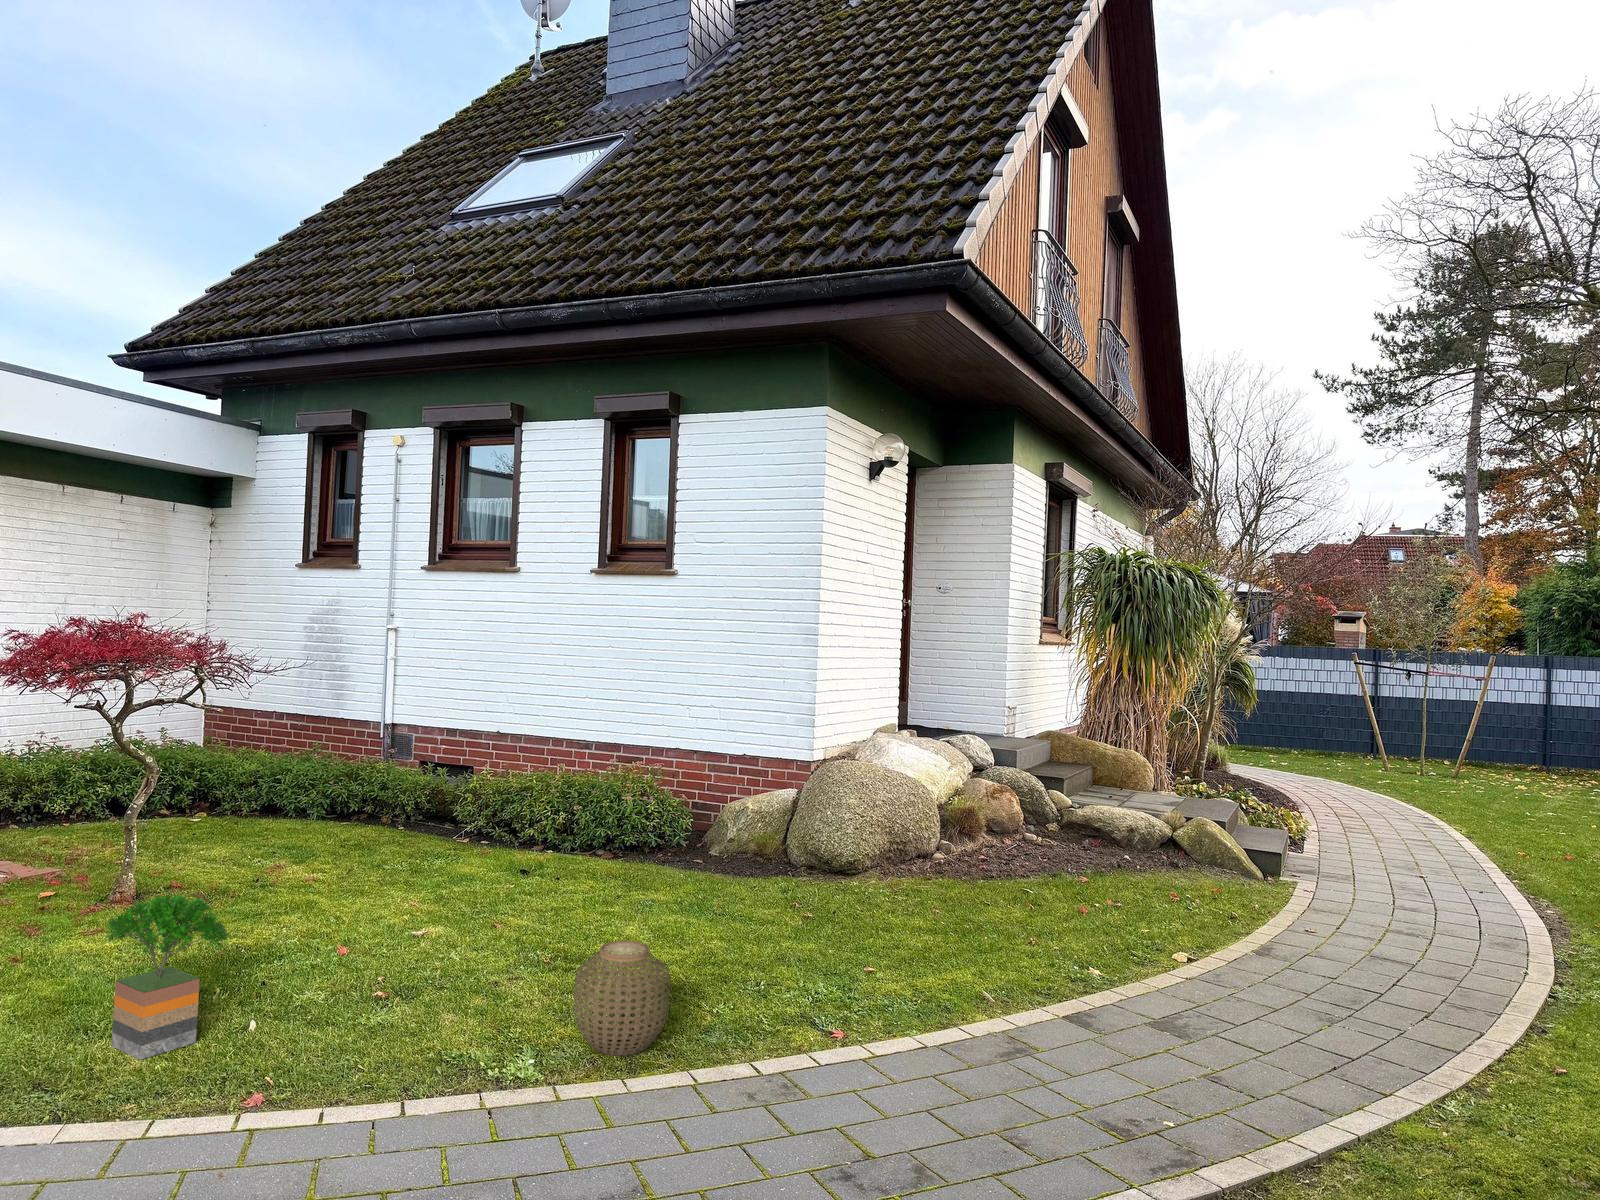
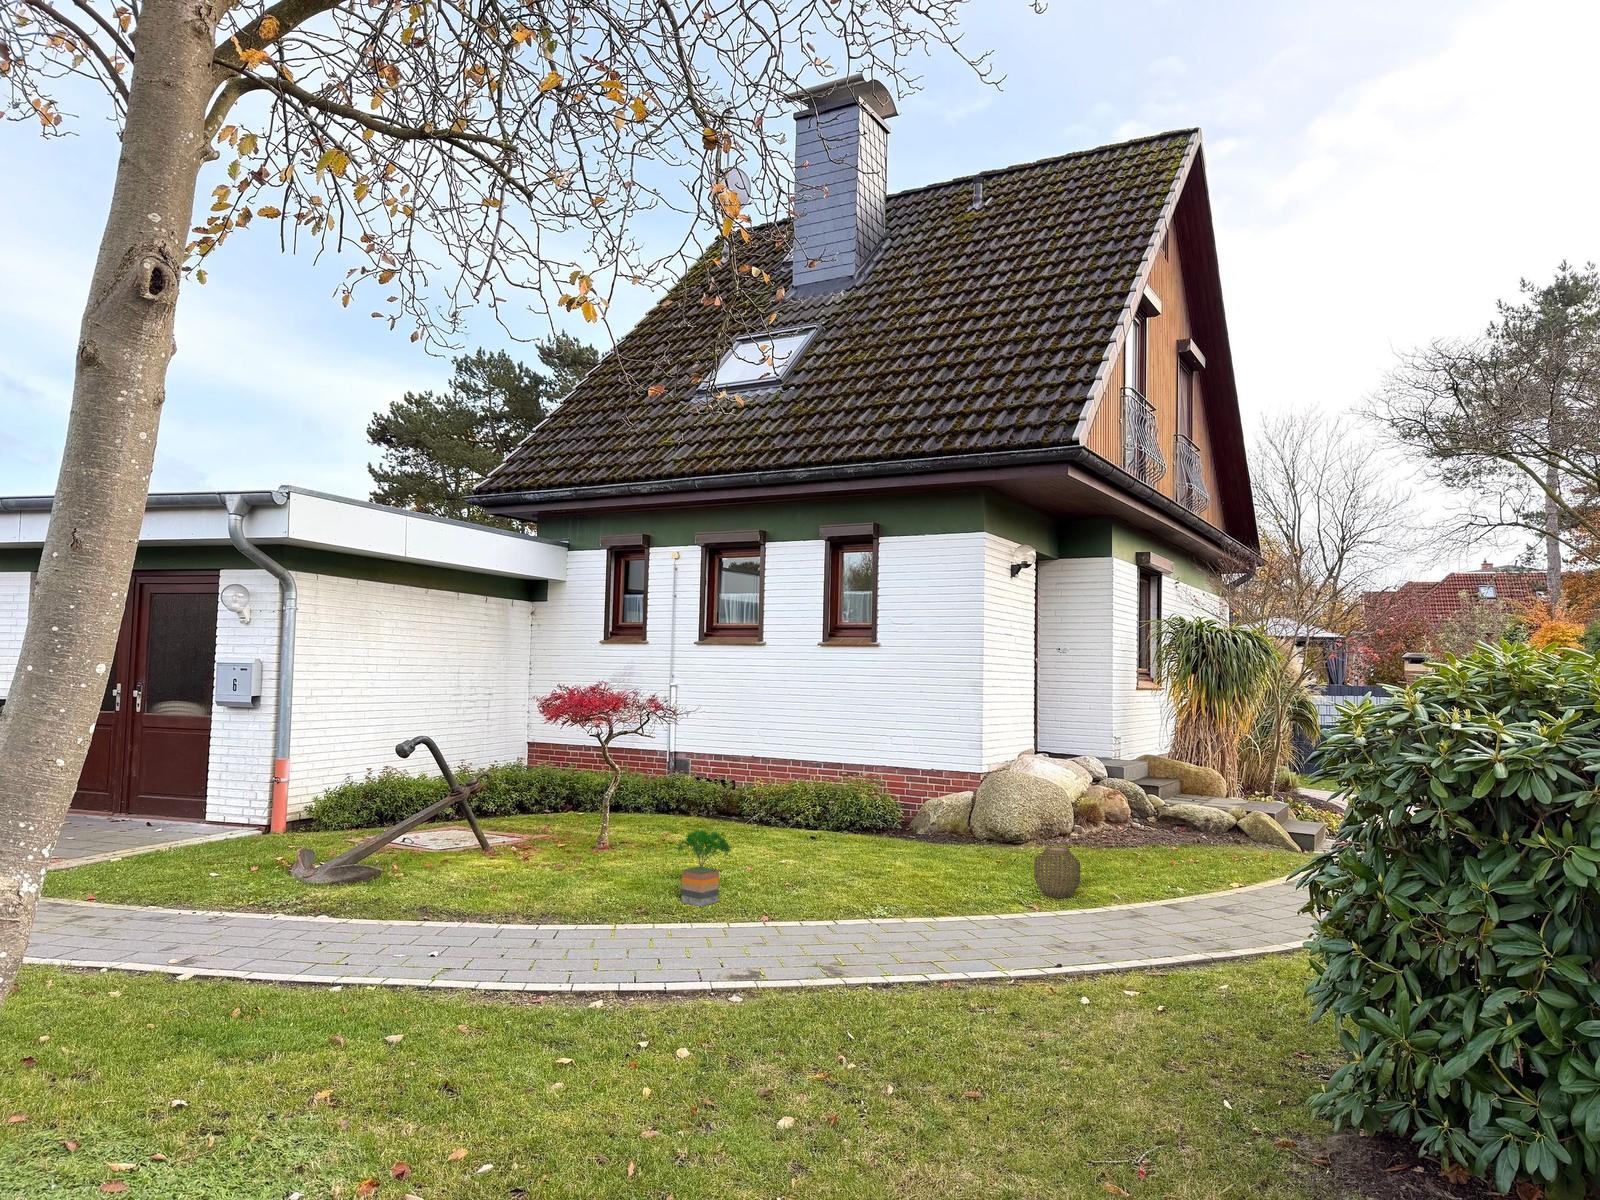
woven basket: present [574,940,670,1056] -> present [1034,847,1080,898]

